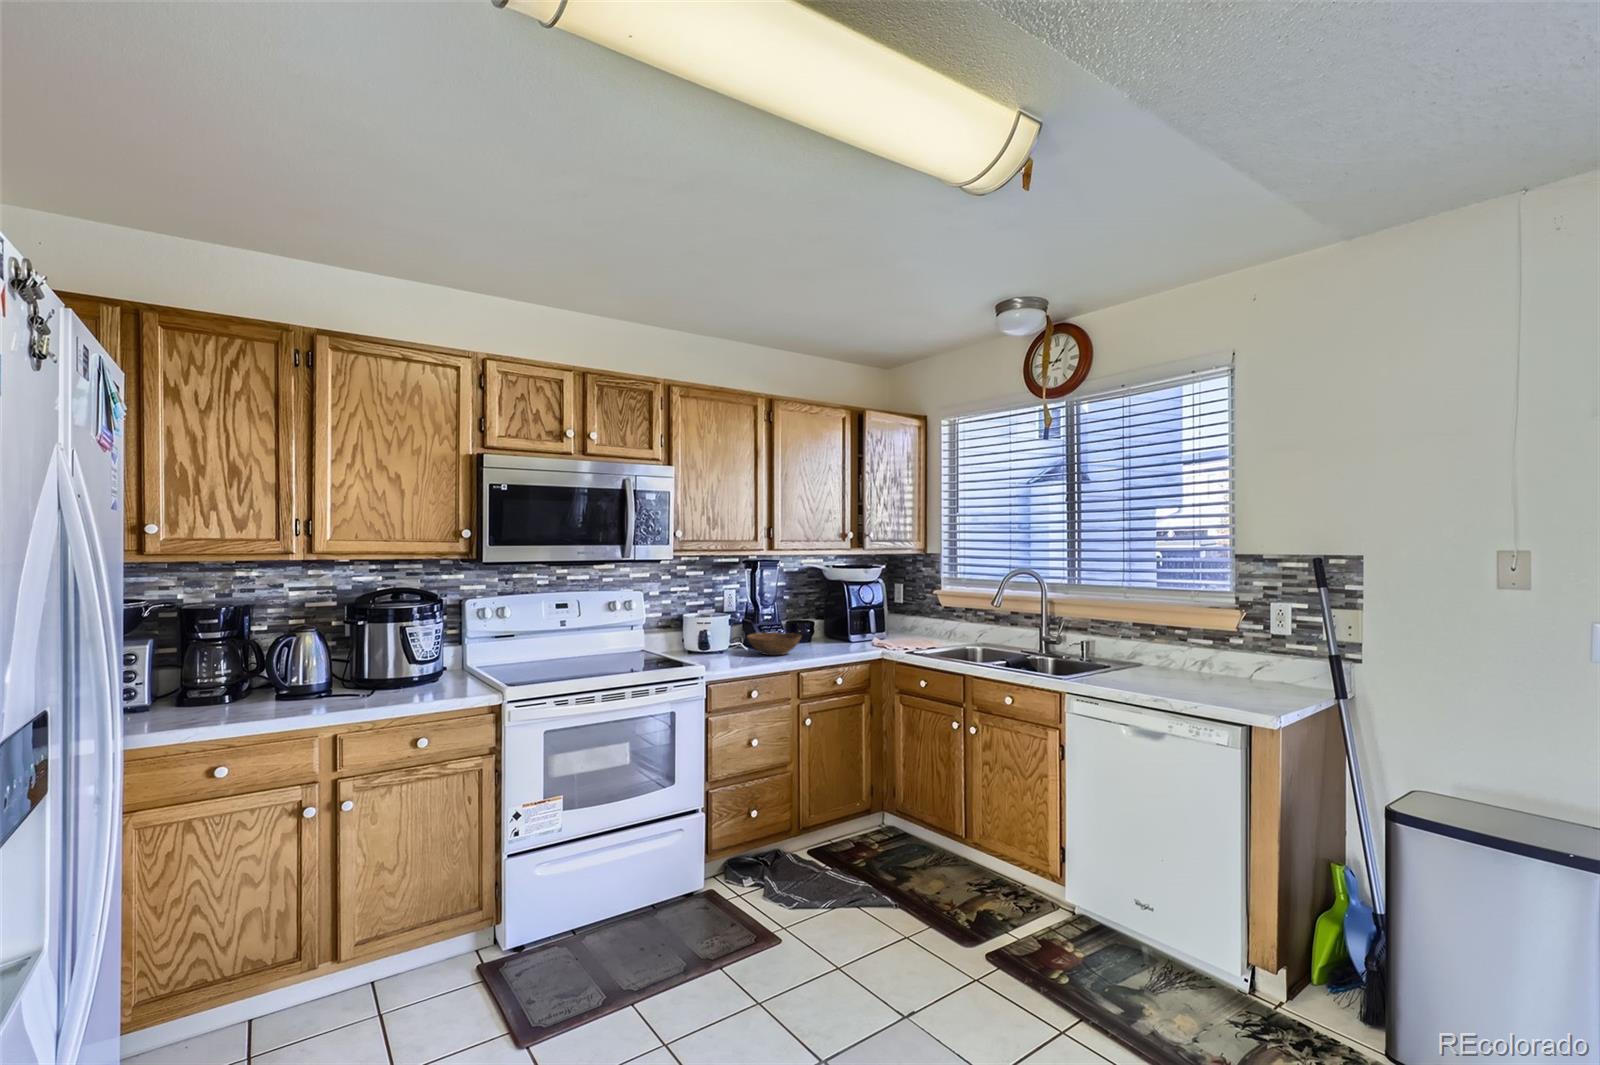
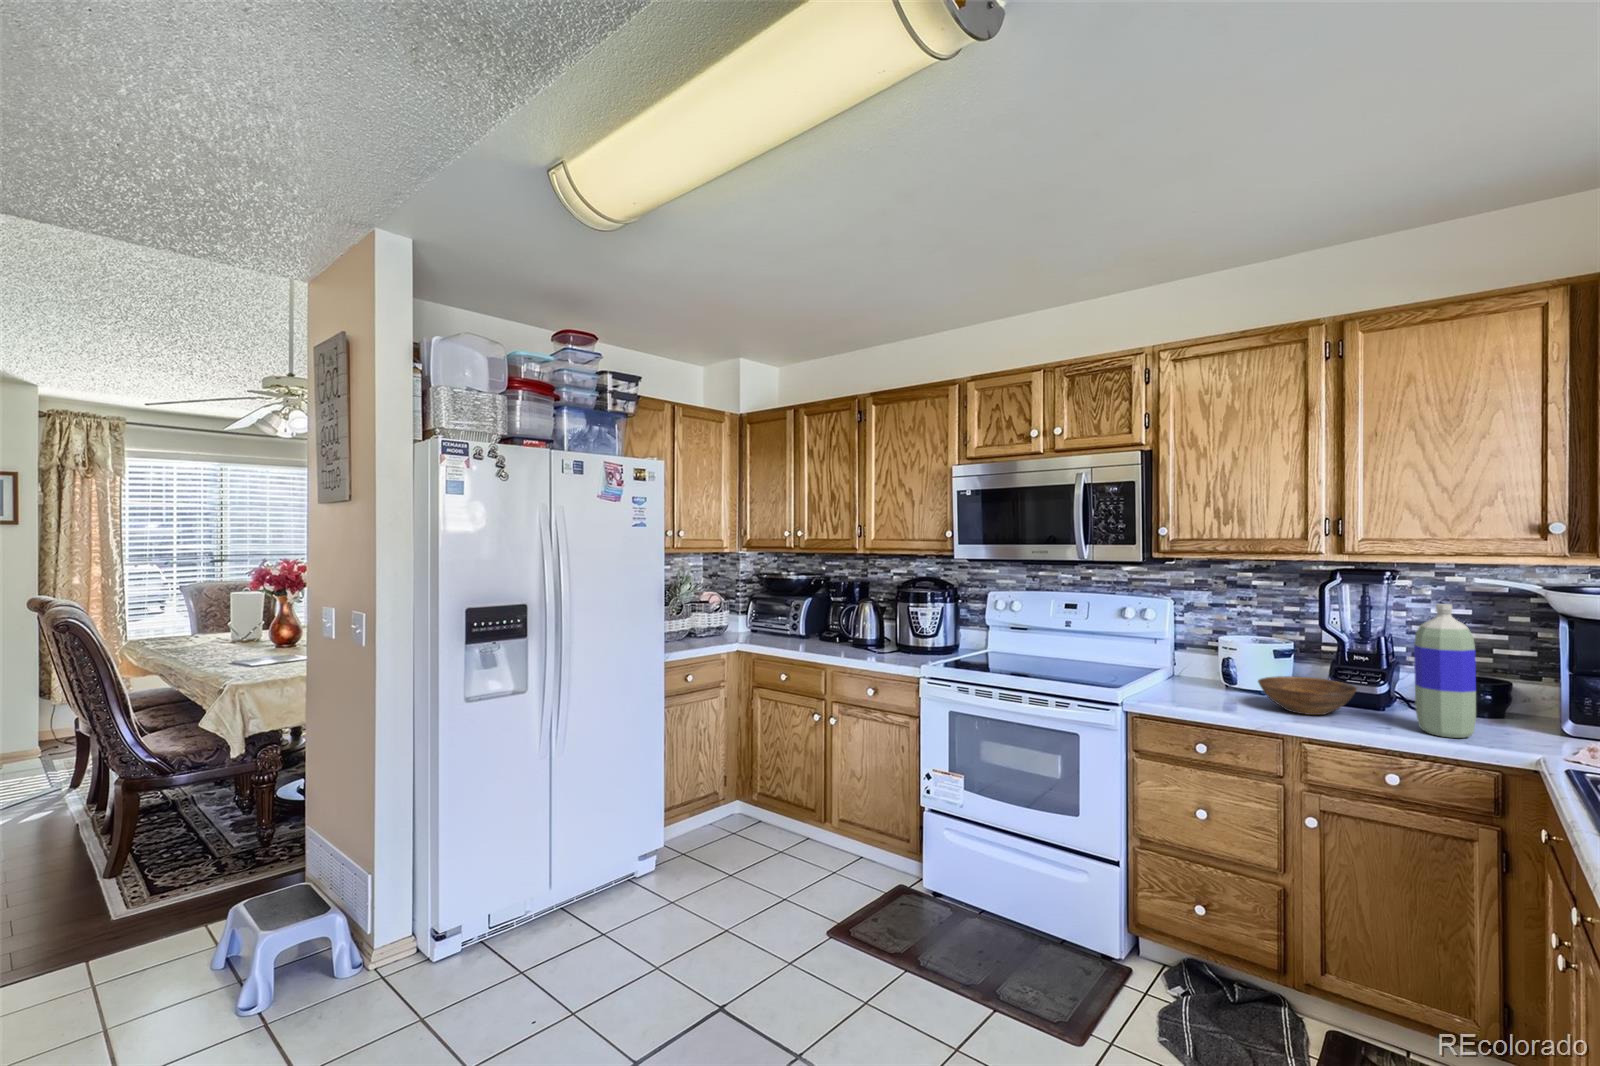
bottle: none [822,576,849,651] -> present [1414,604,1476,738]

